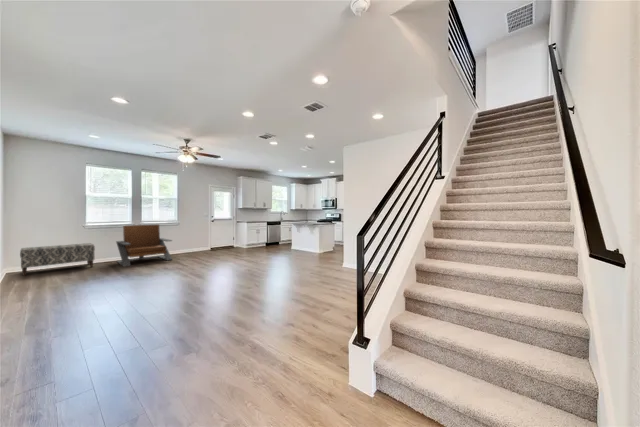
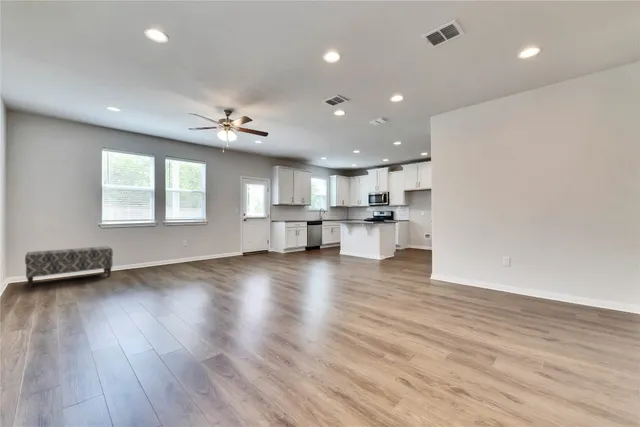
lounge chair: present [116,225,172,266] -> none [137,224,203,276]

